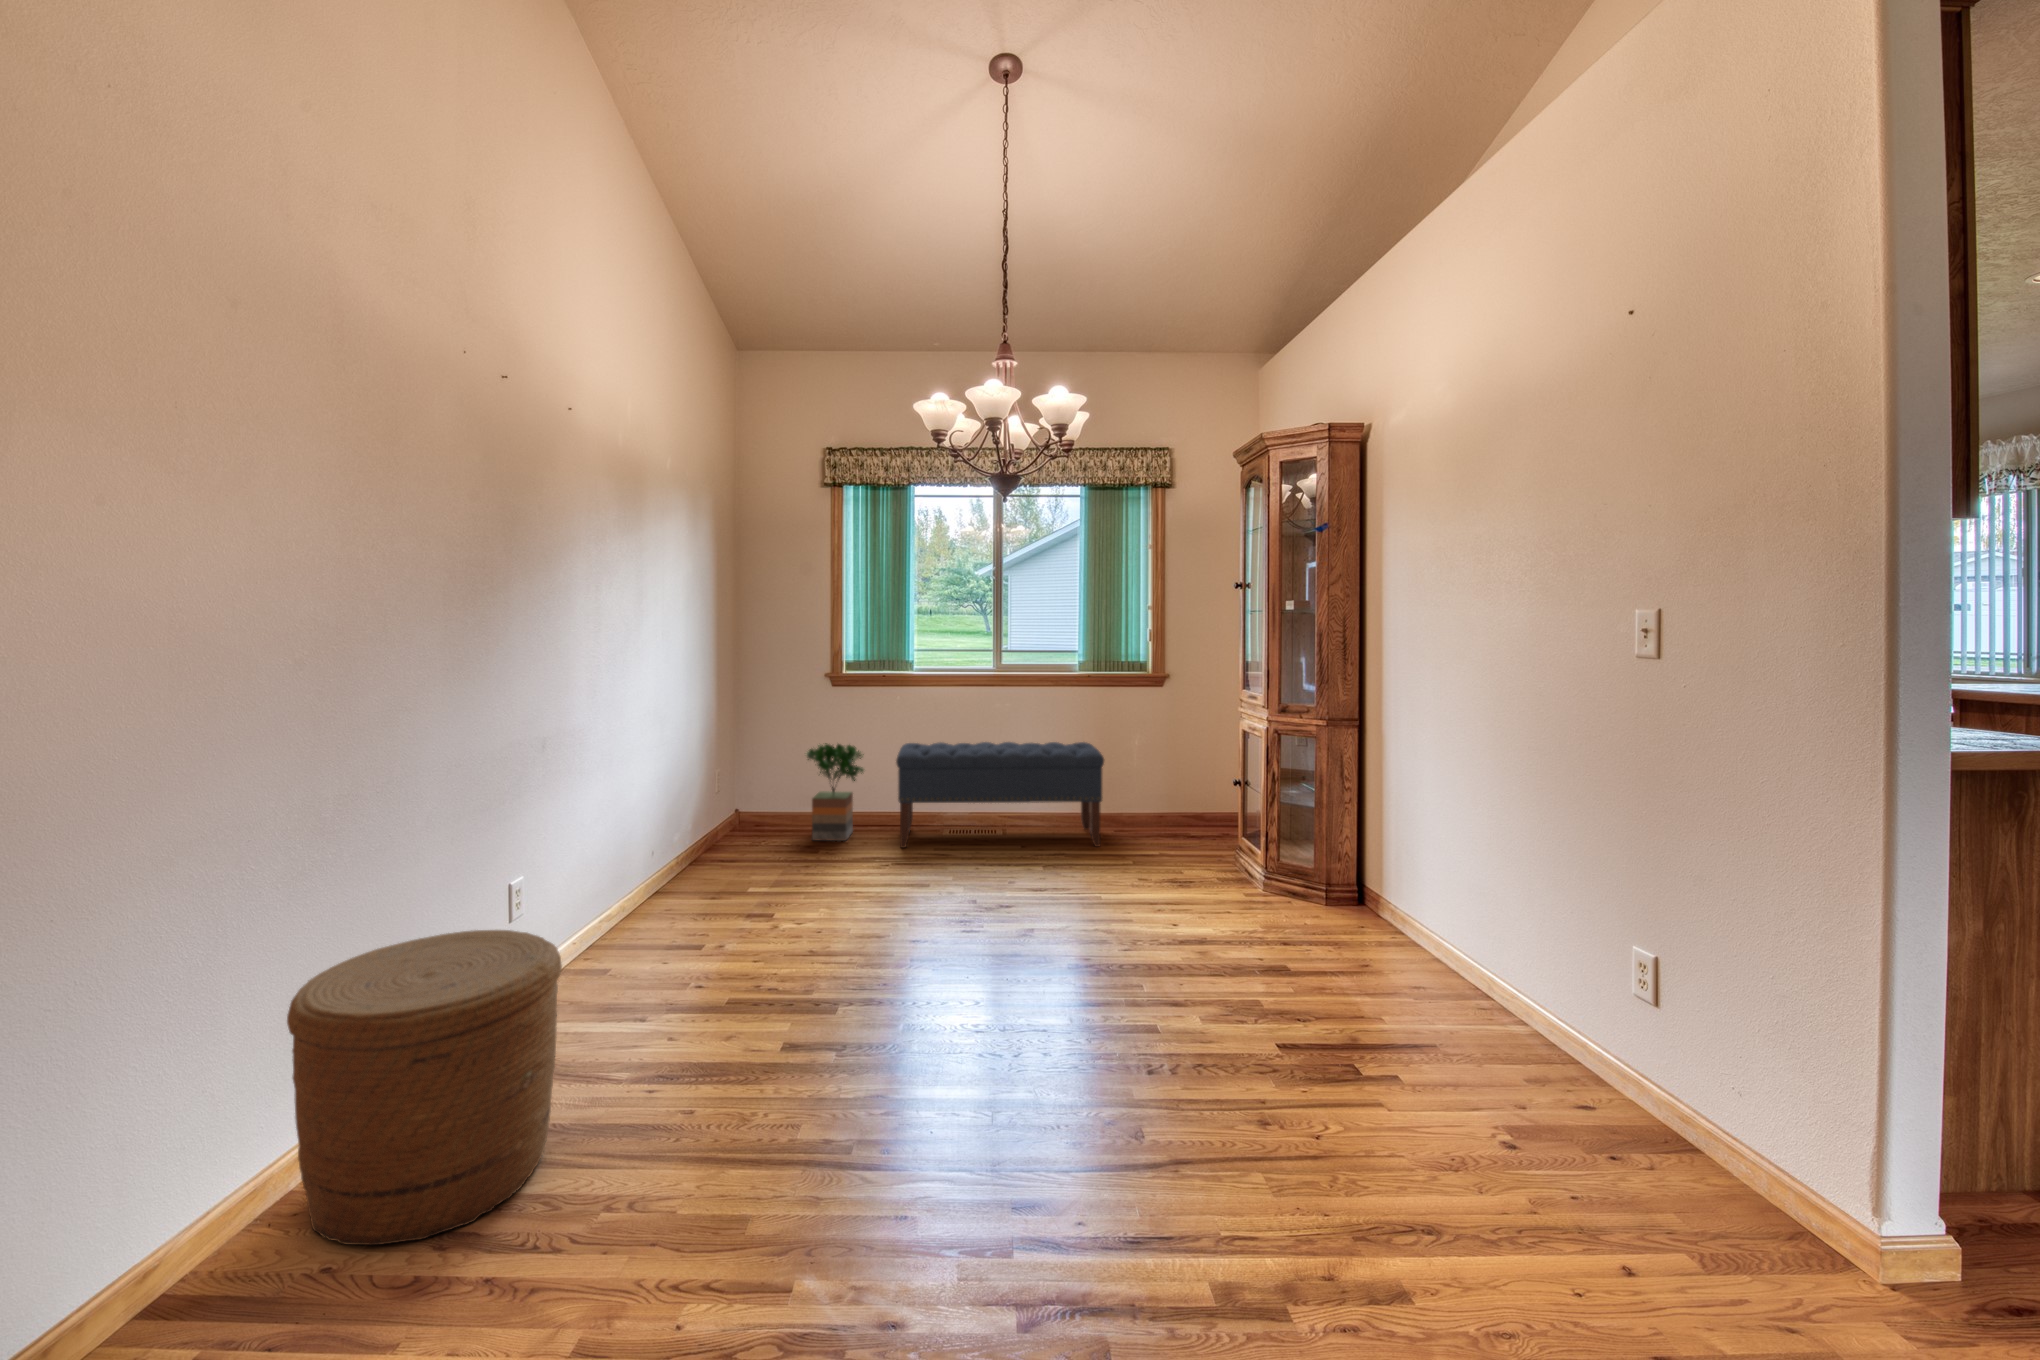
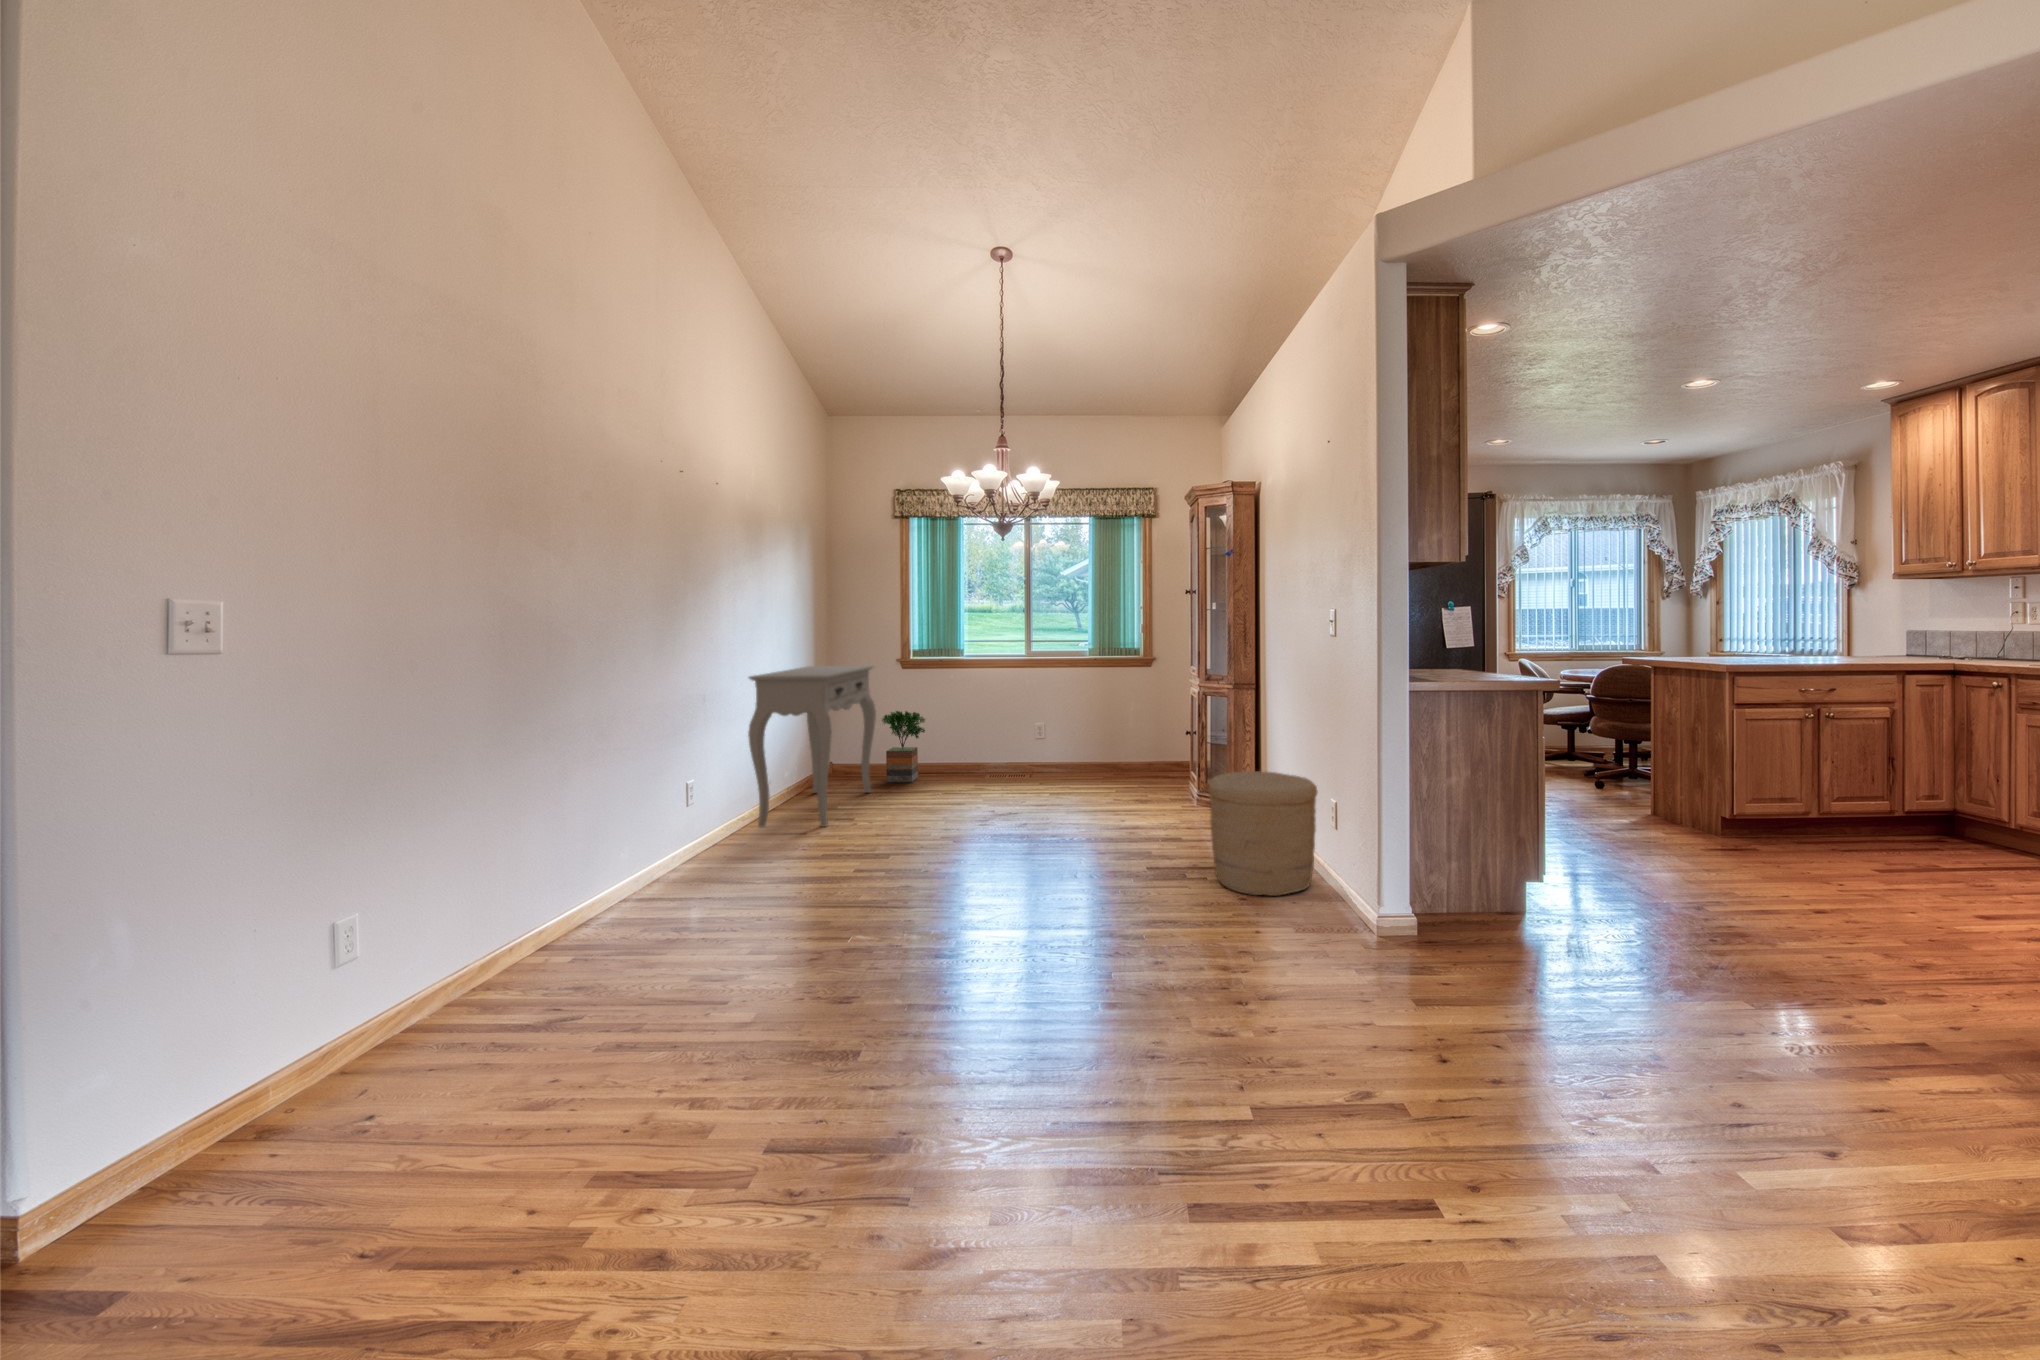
console table: none [617,683,801,928] -> present [748,665,876,827]
bench: present [896,742,1104,848] -> none [947,709,1100,786]
woven basket: present [287,930,562,1245] -> present [1208,771,1318,896]

